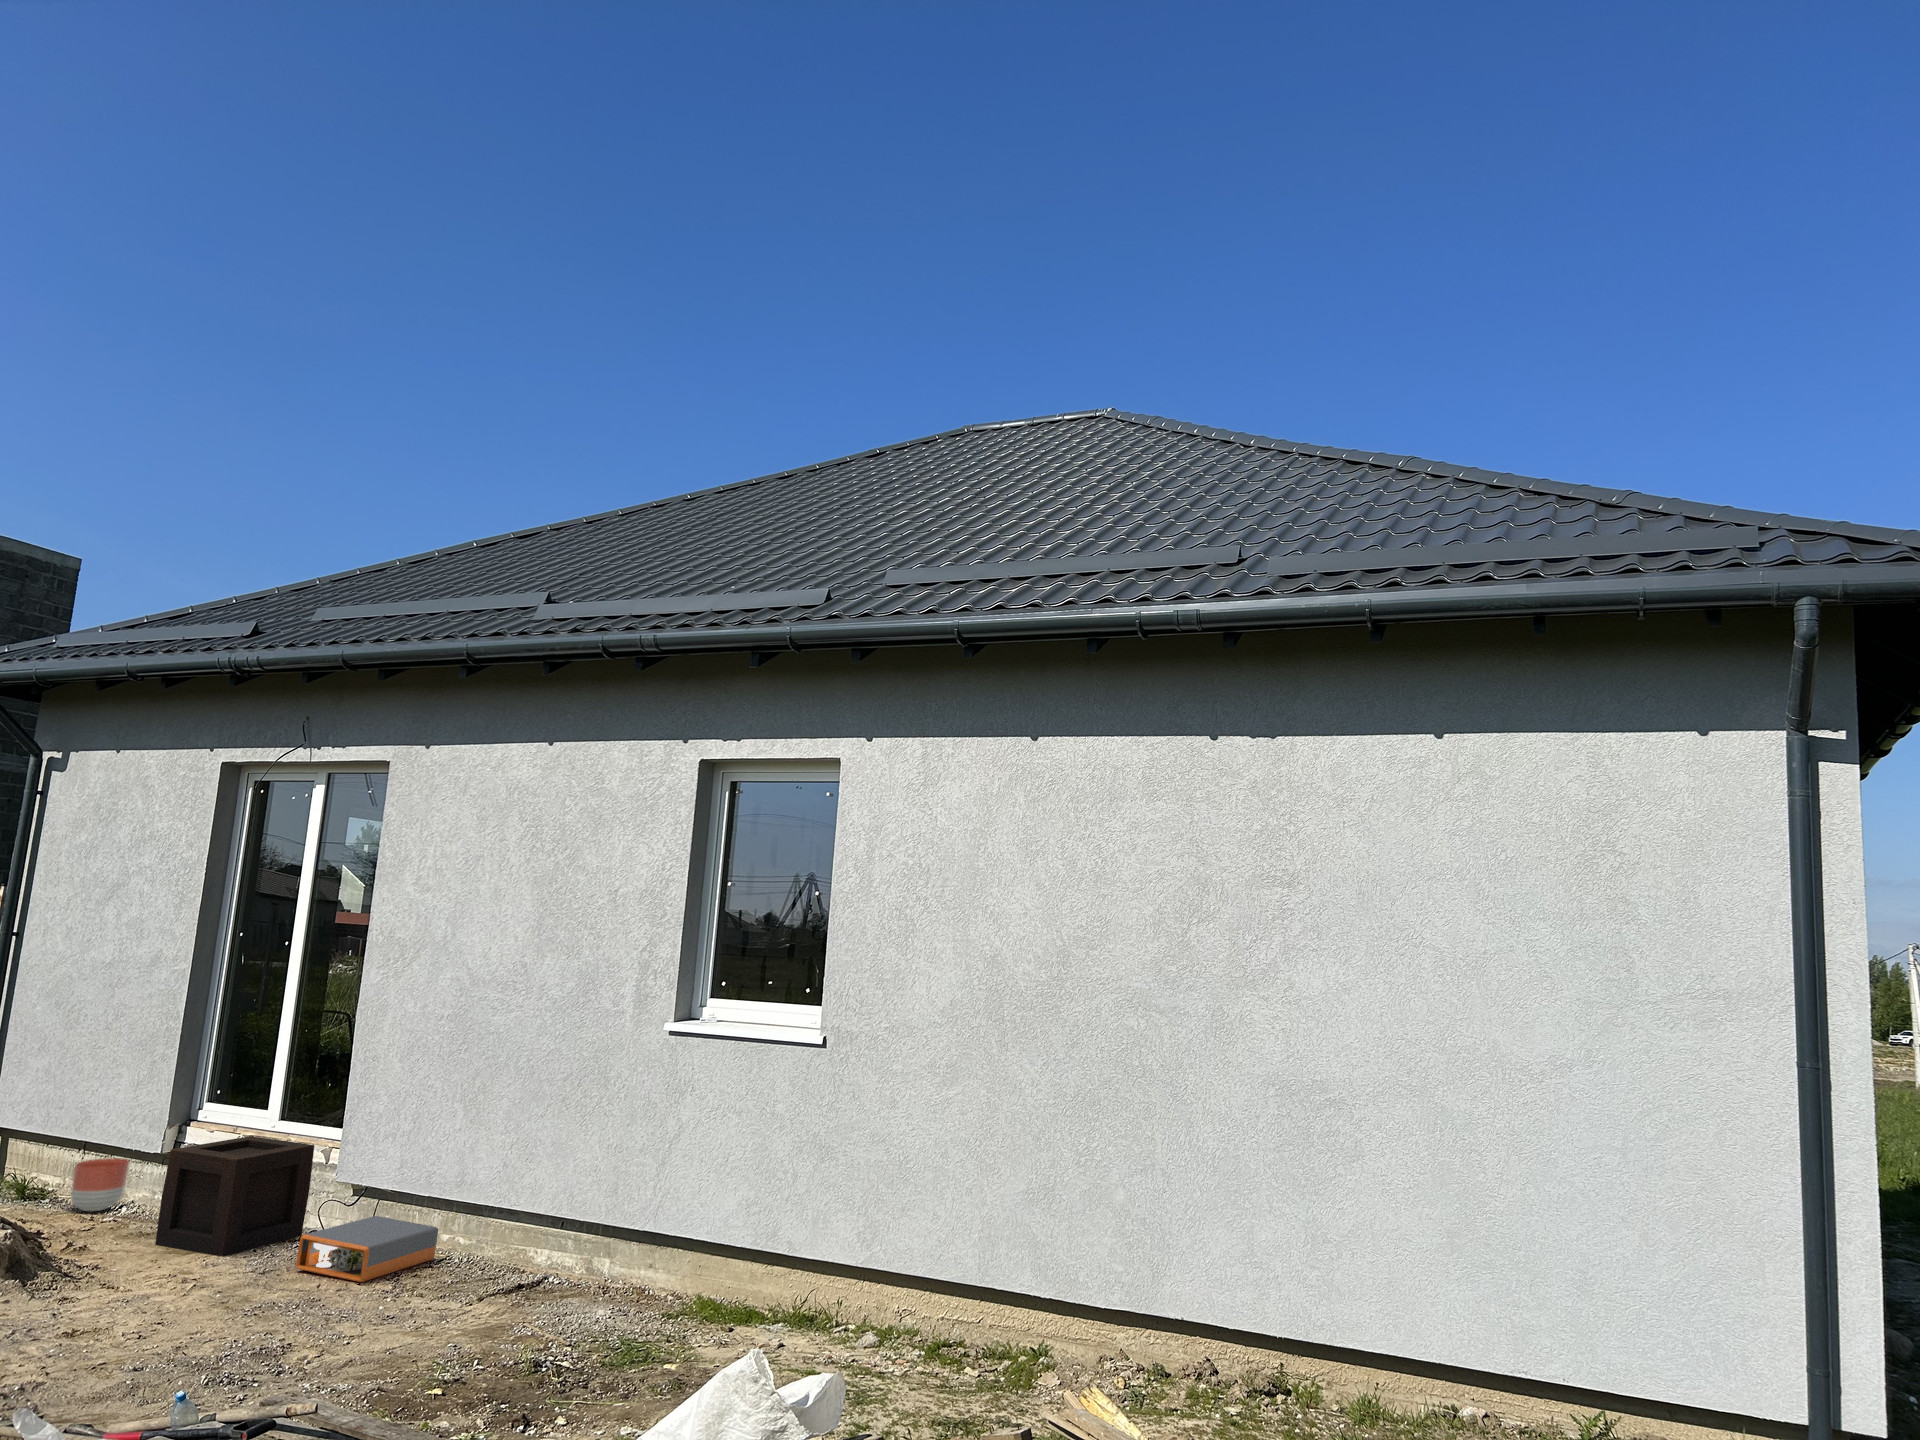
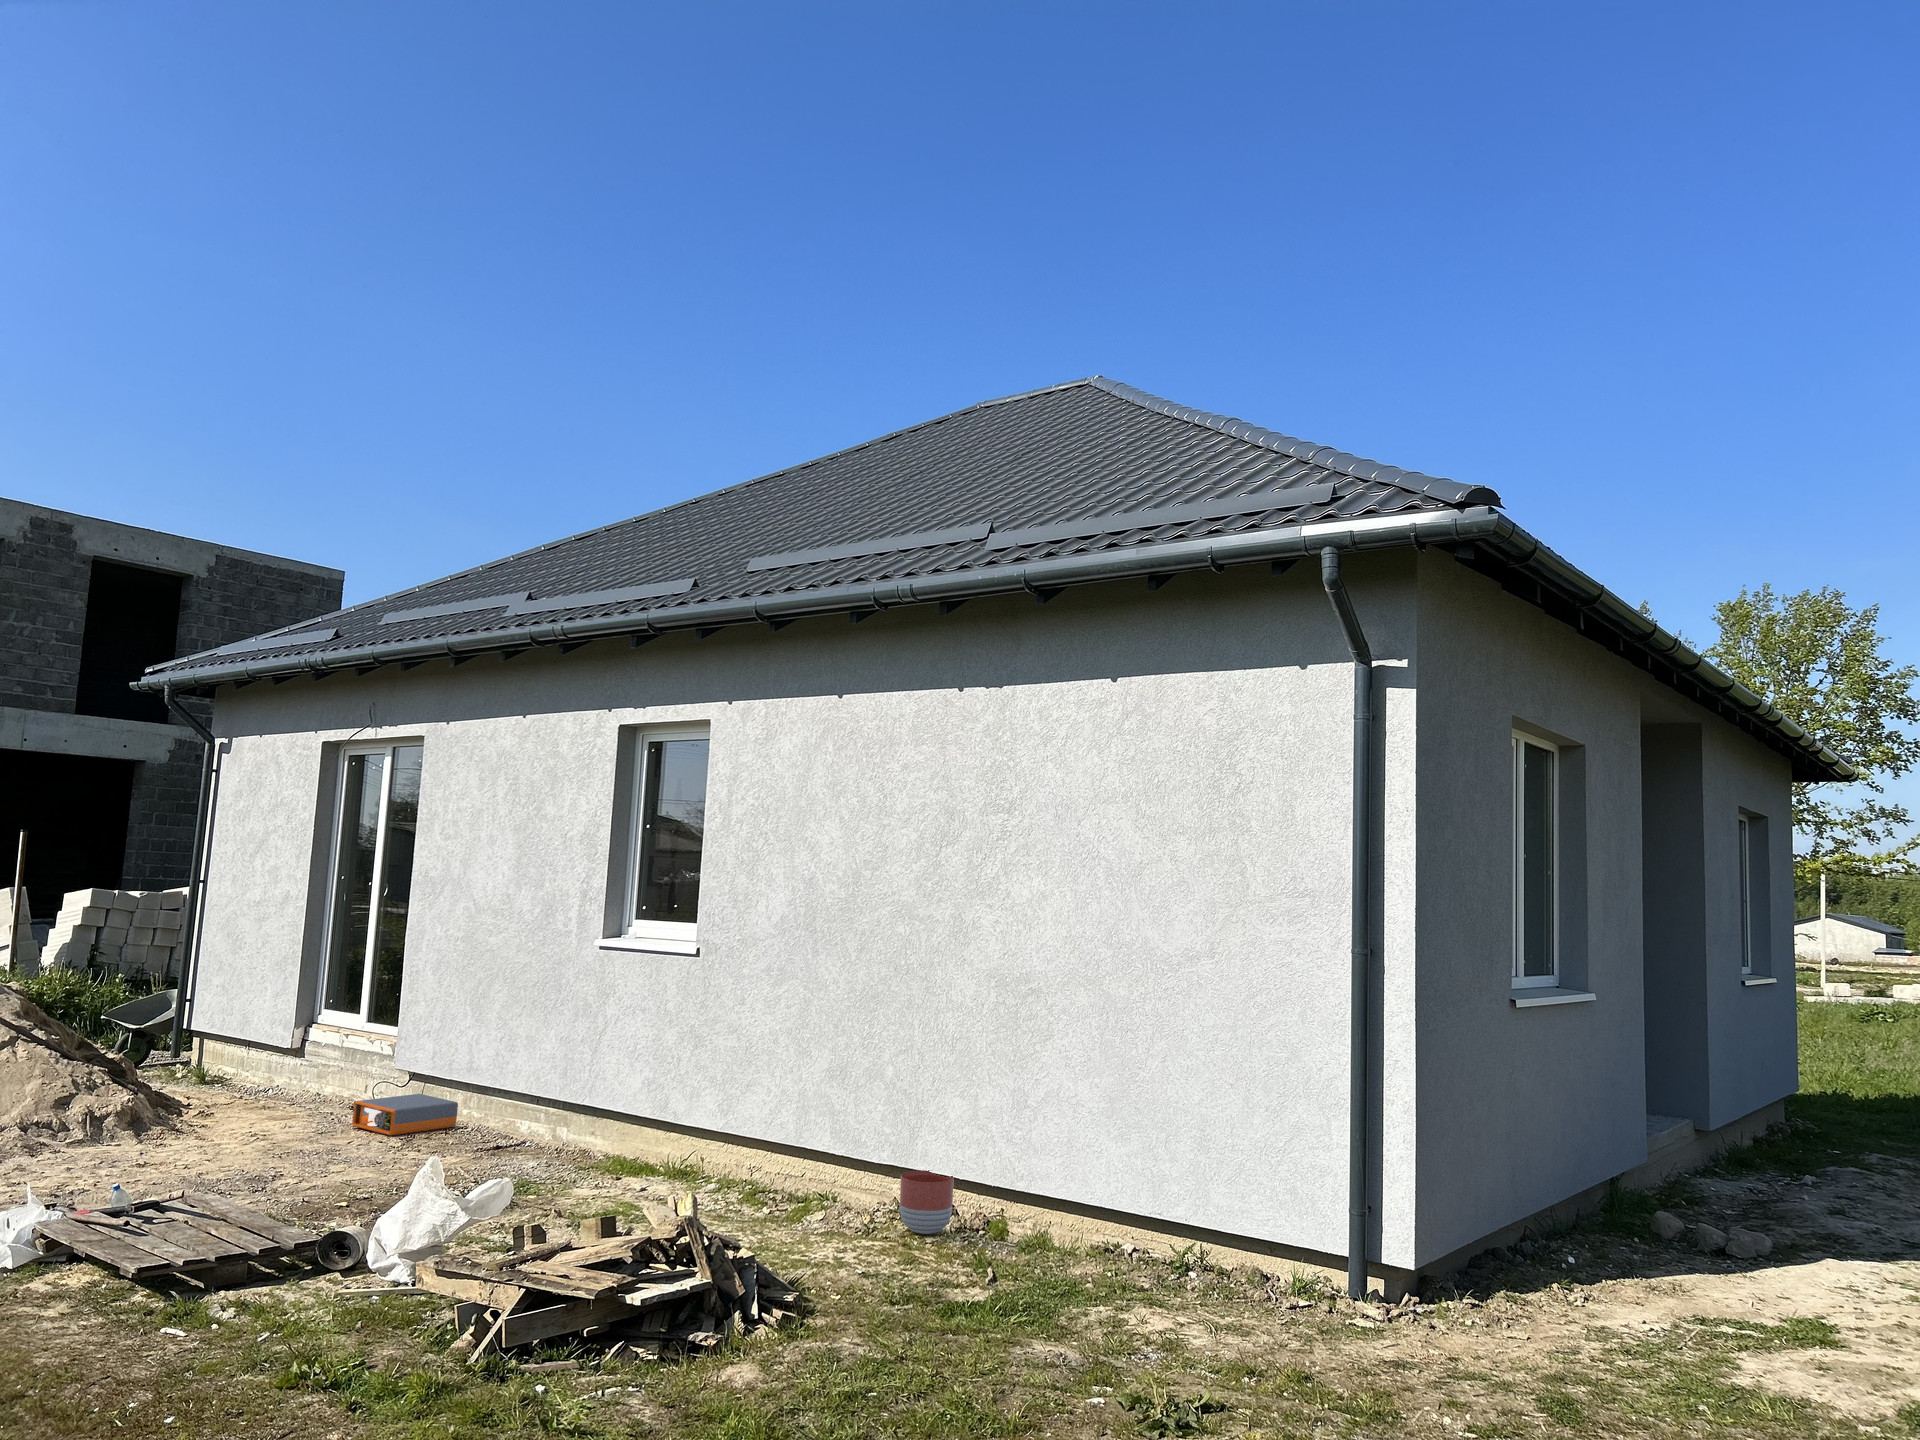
wooden crate: present [155,1136,314,1257] -> none [274,1034,383,1118]
planter: present [71,1158,130,1211] -> present [900,1170,954,1234]

